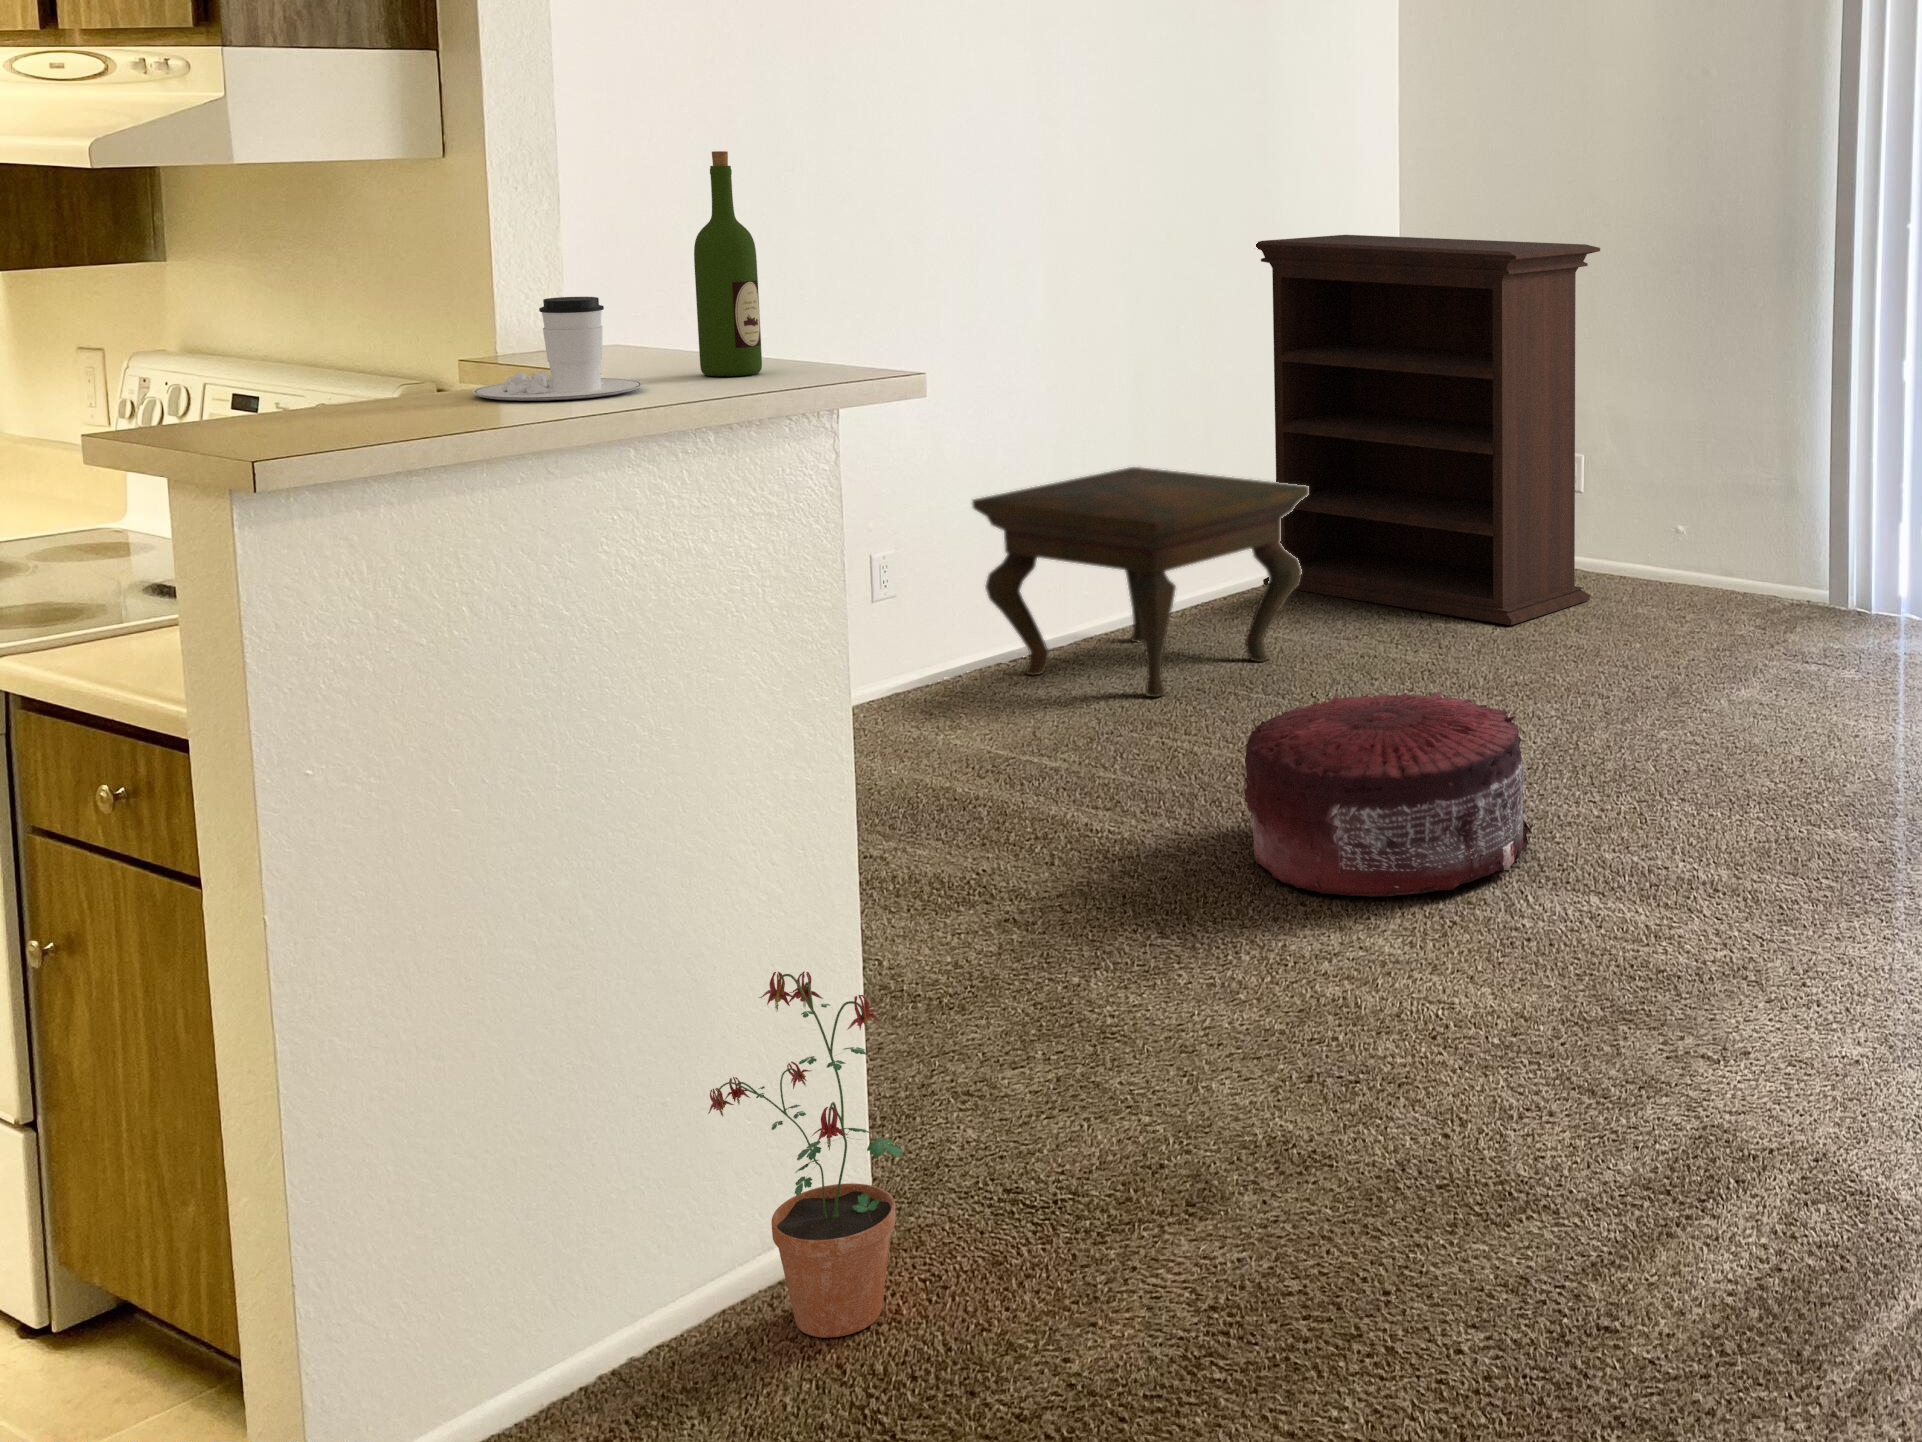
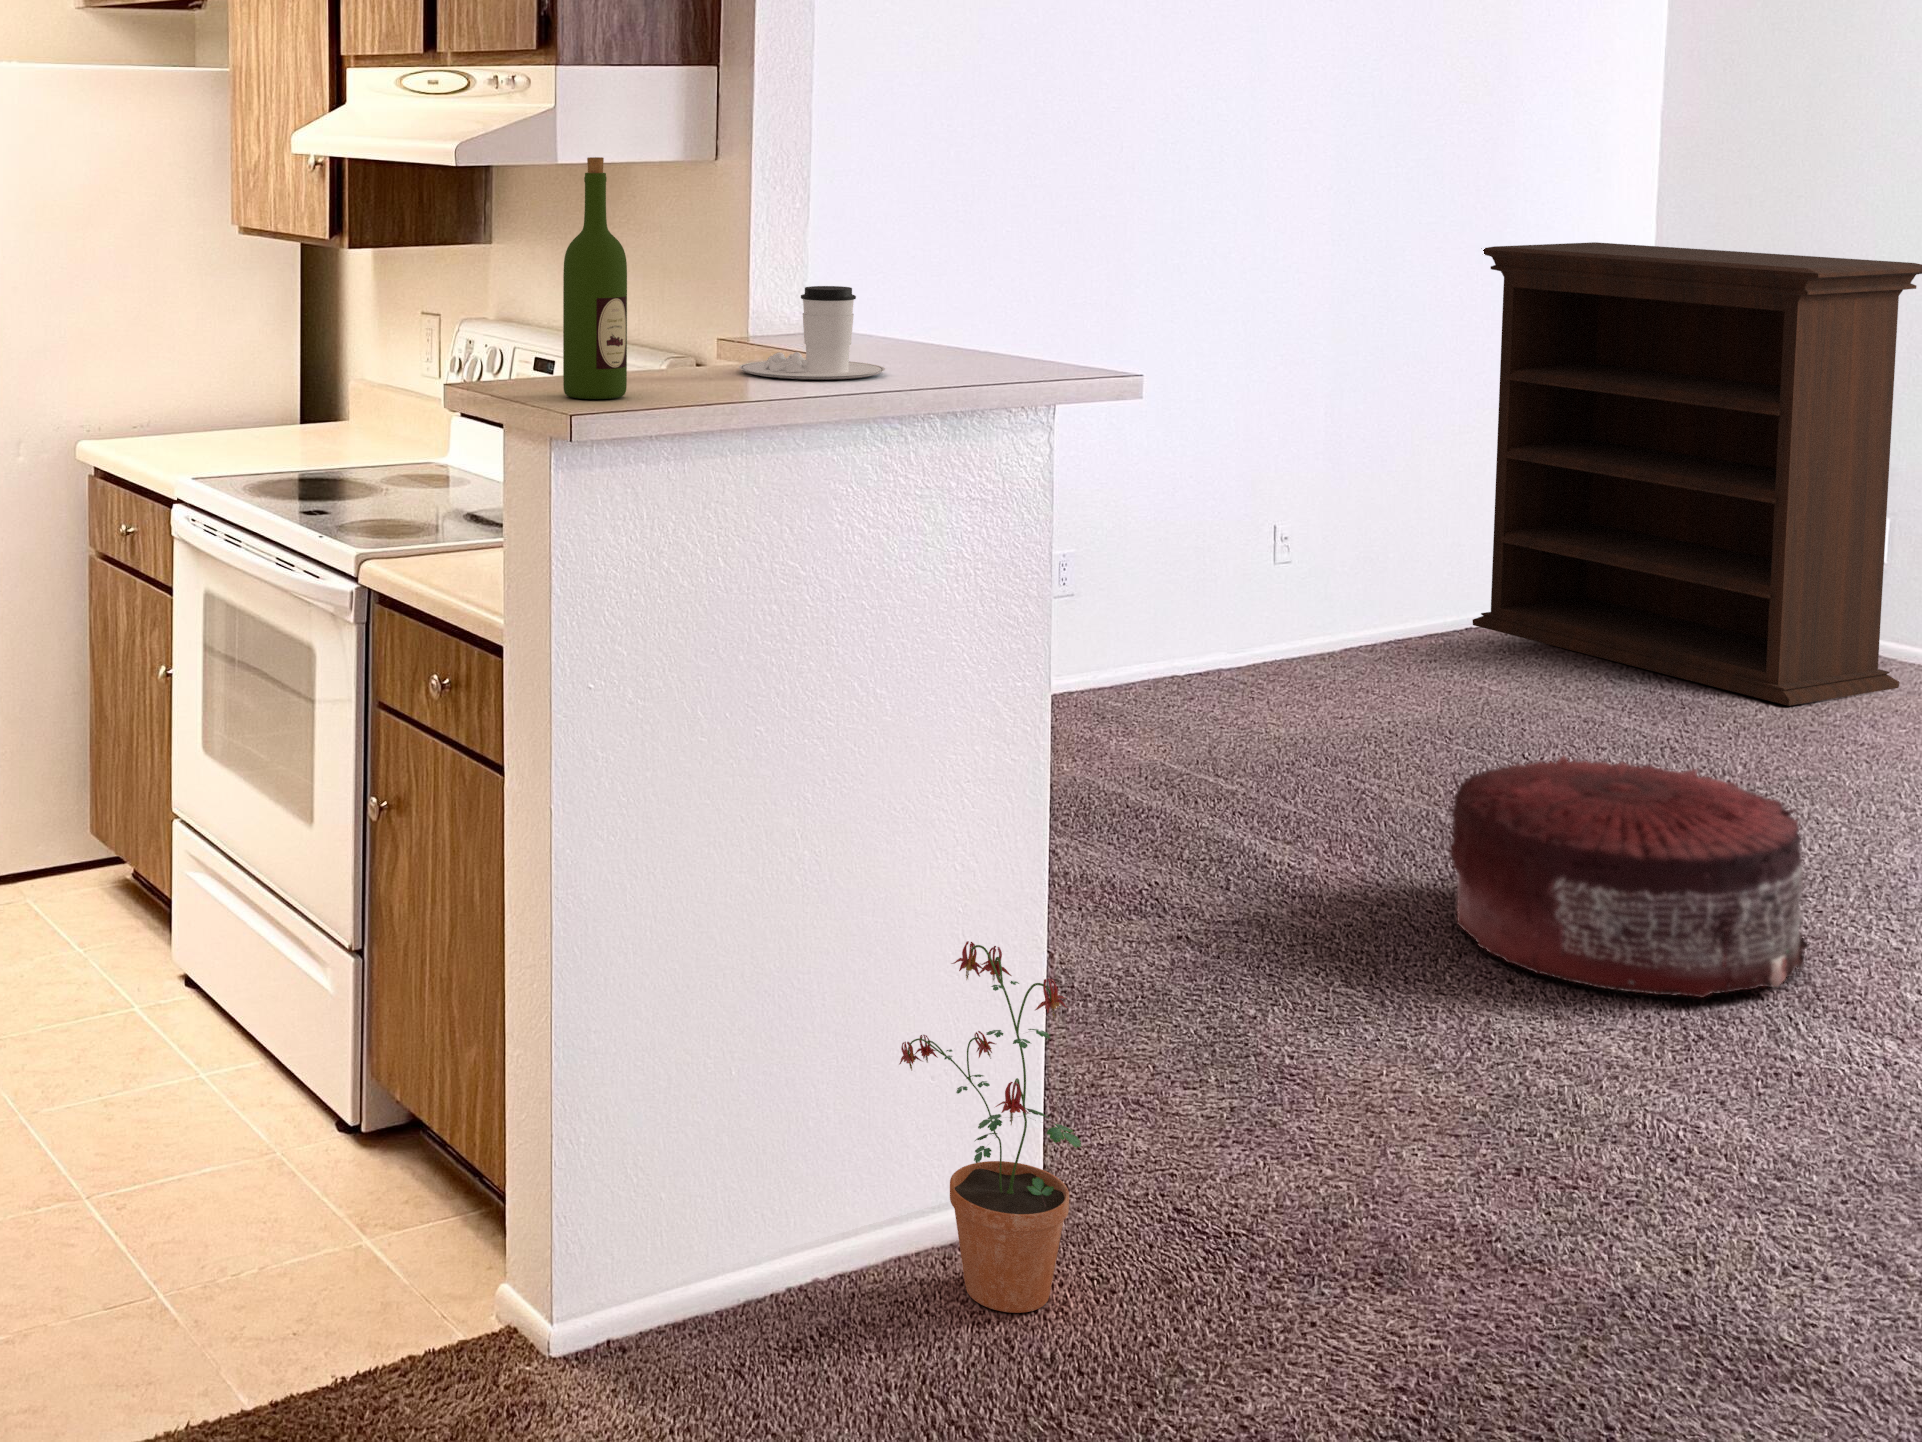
wine bottle: present [694,151,762,376] -> present [563,157,627,399]
side table: present [972,467,1309,697] -> none [1156,483,1538,733]

